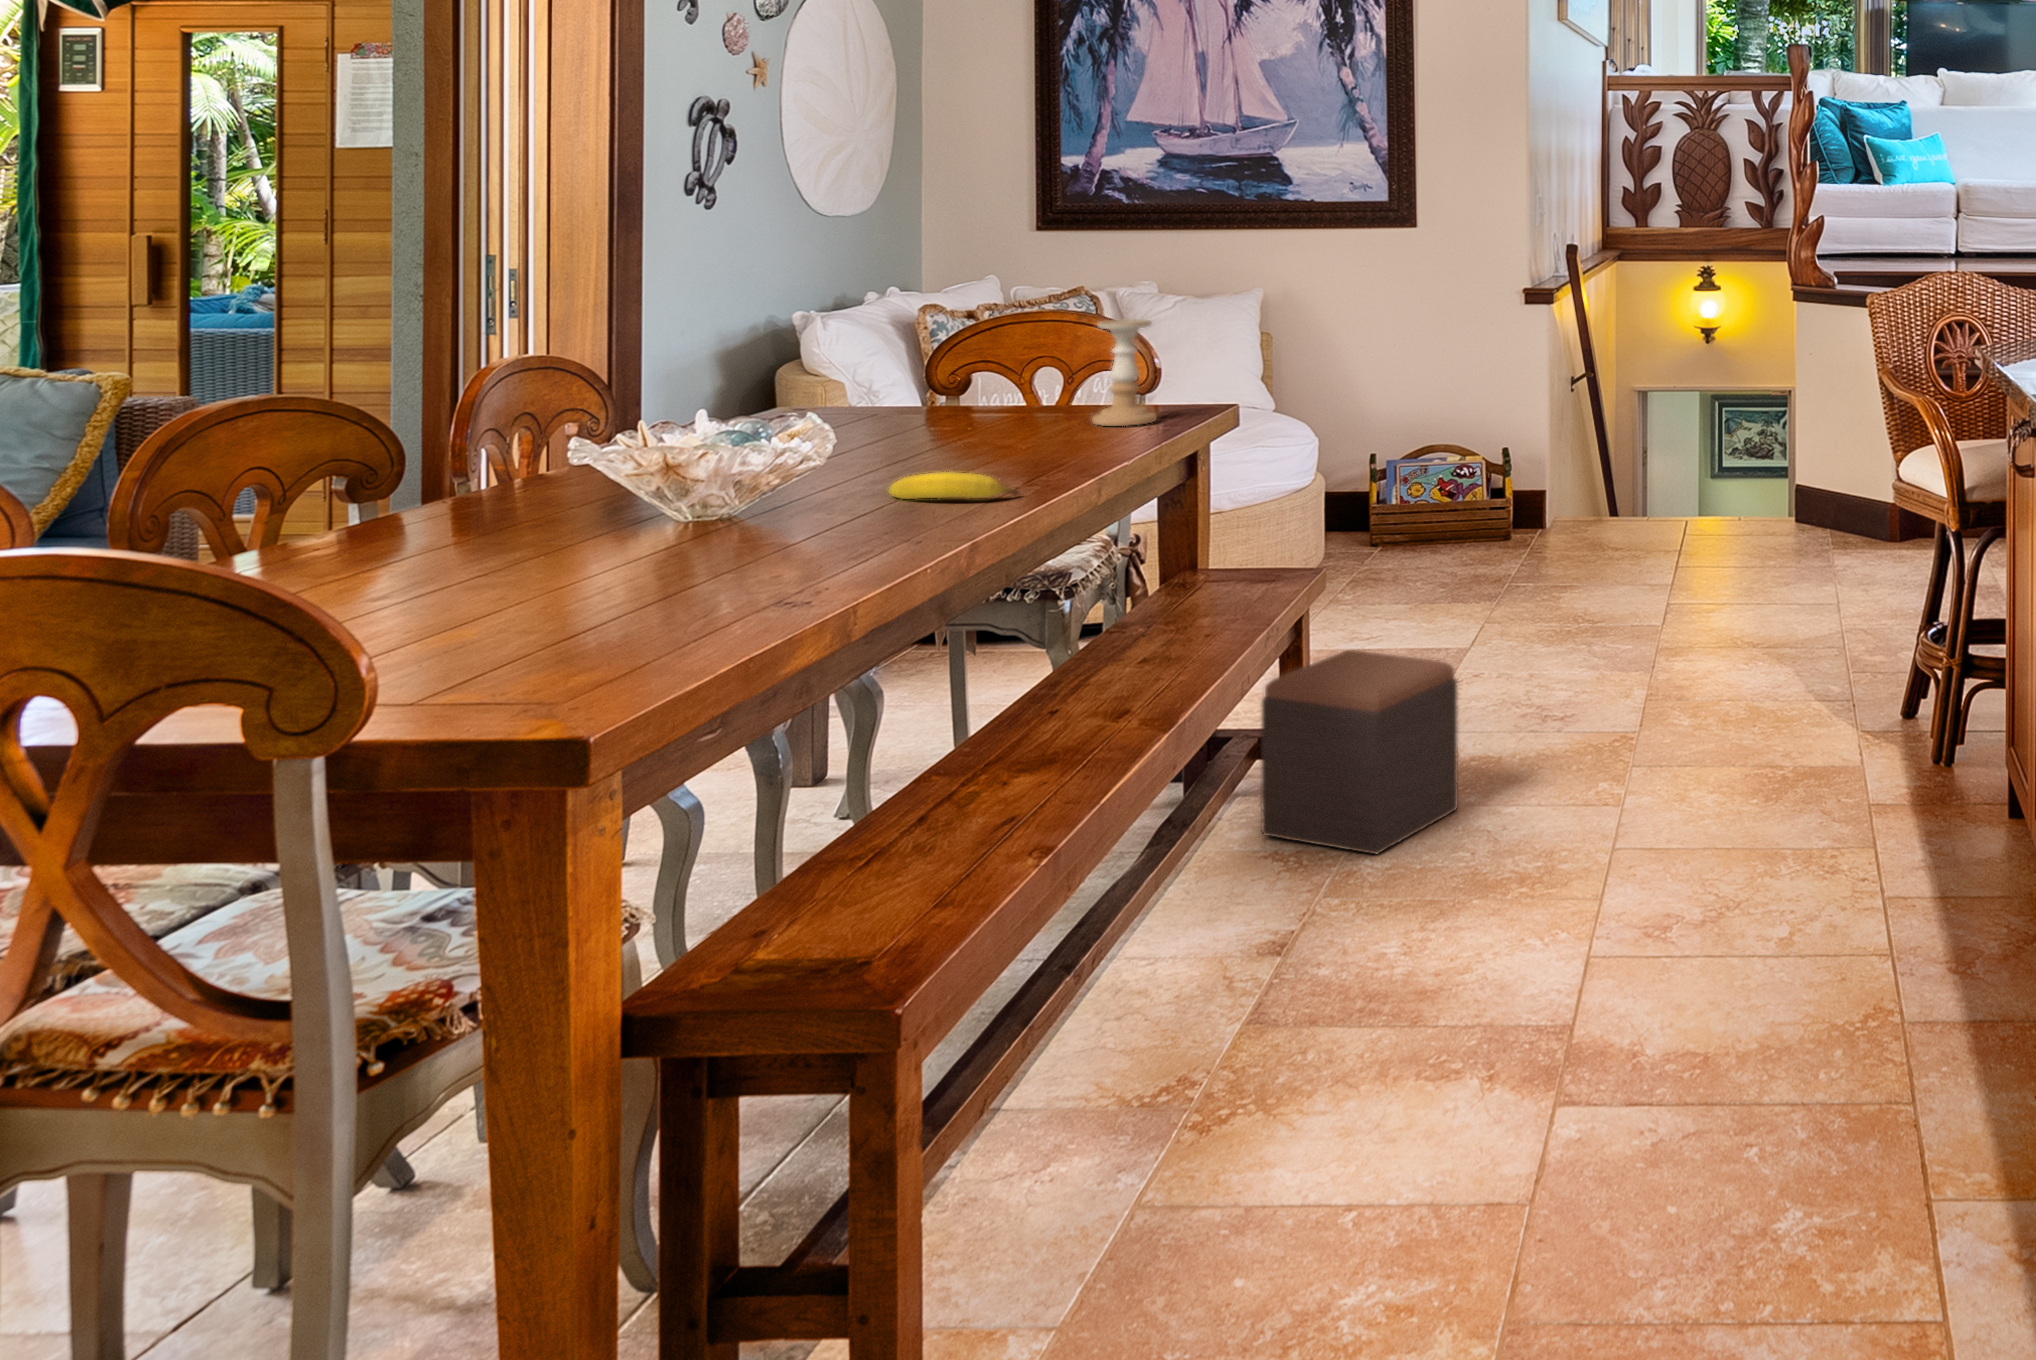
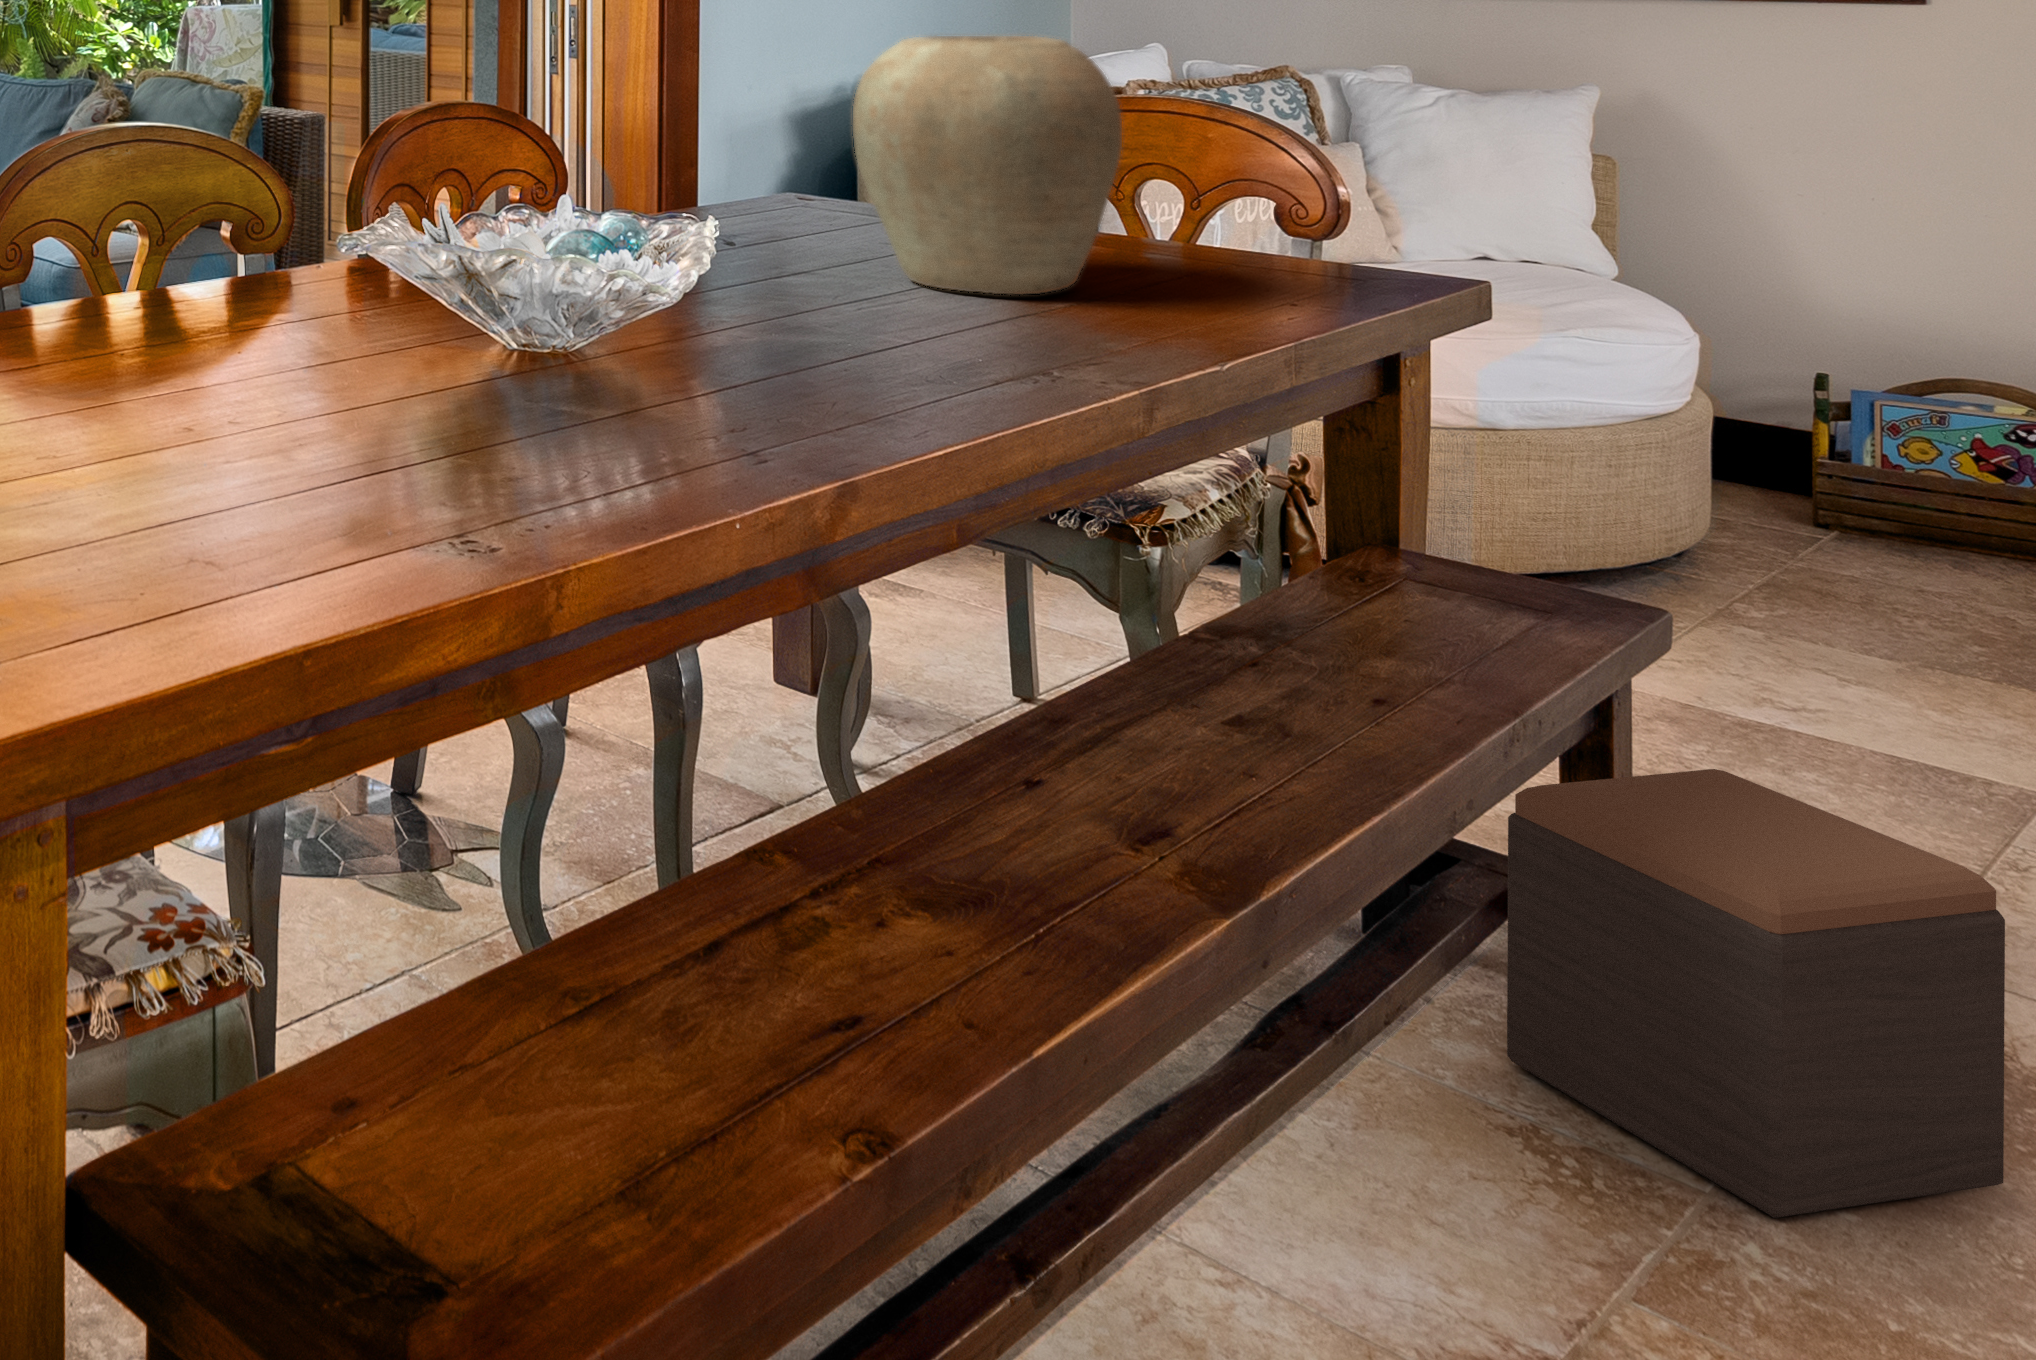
vase: none [890,280,1062,451] -> present [853,36,1122,294]
candle holder: present [1092,319,1157,426] -> none [1190,112,1309,287]
fruit: present [889,472,1019,499] -> none [784,323,984,383]

